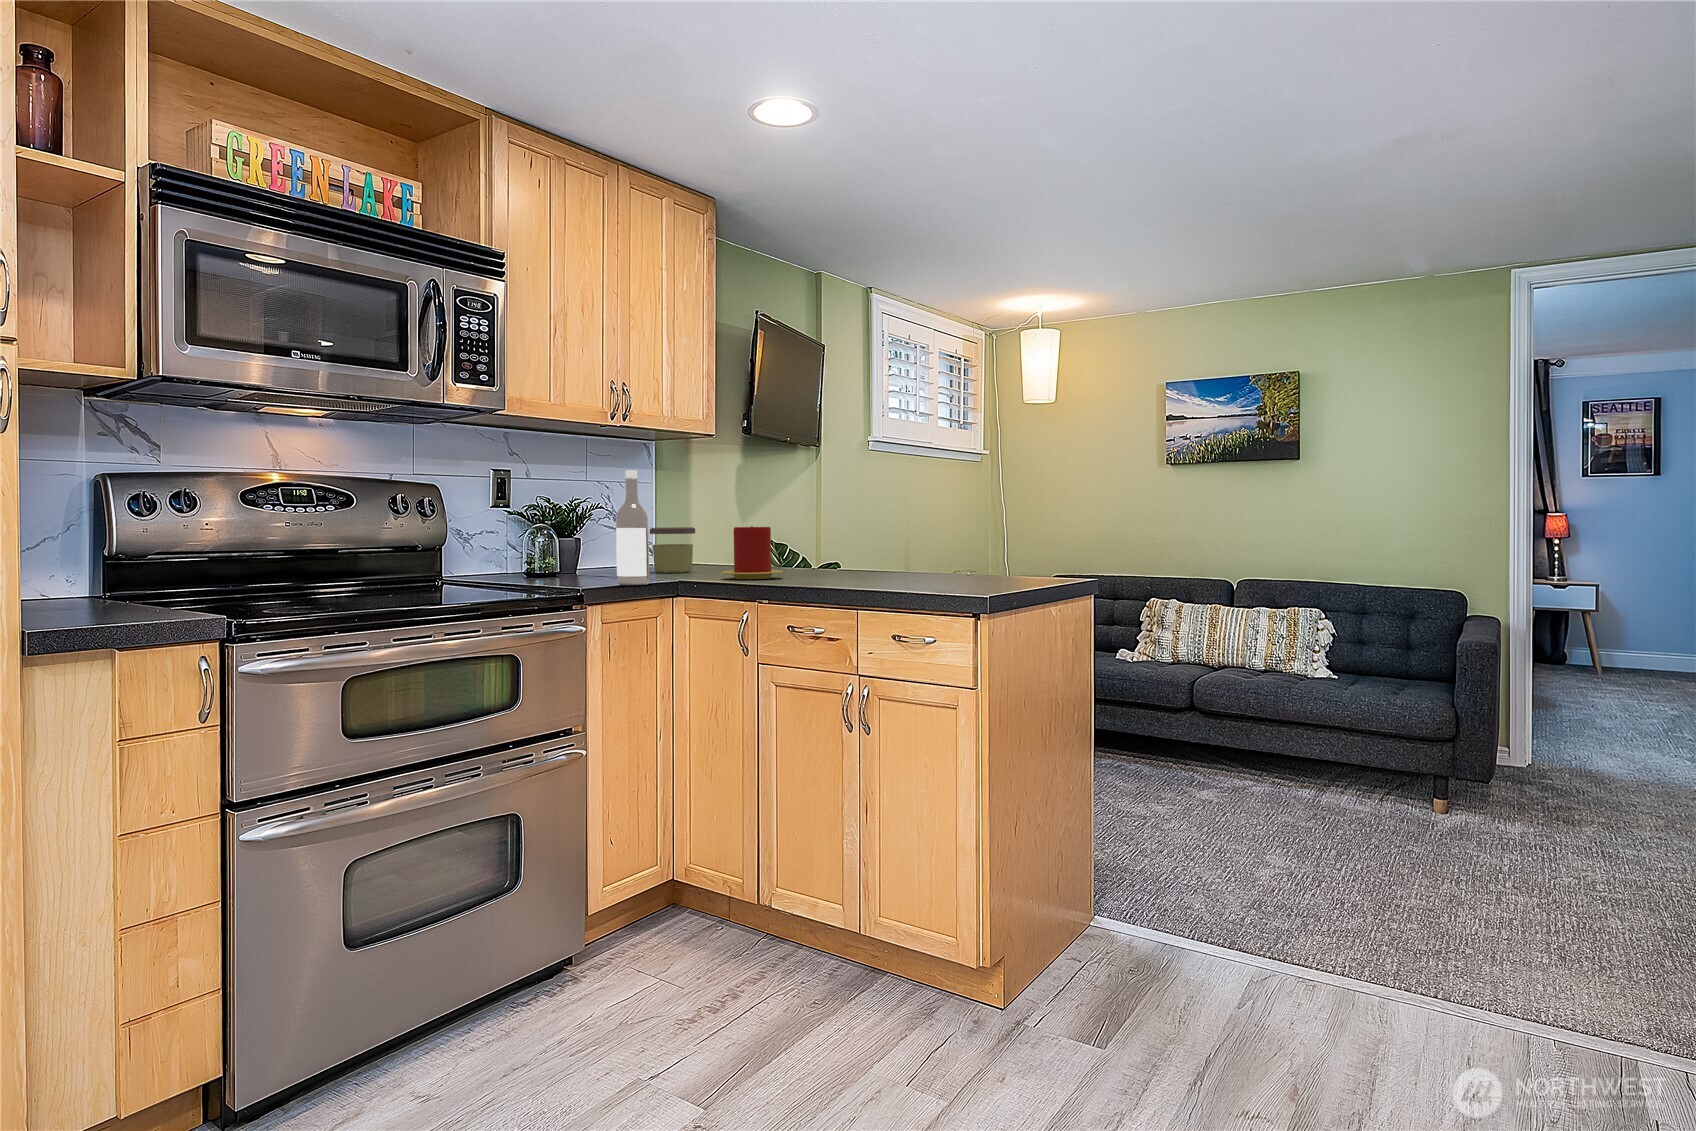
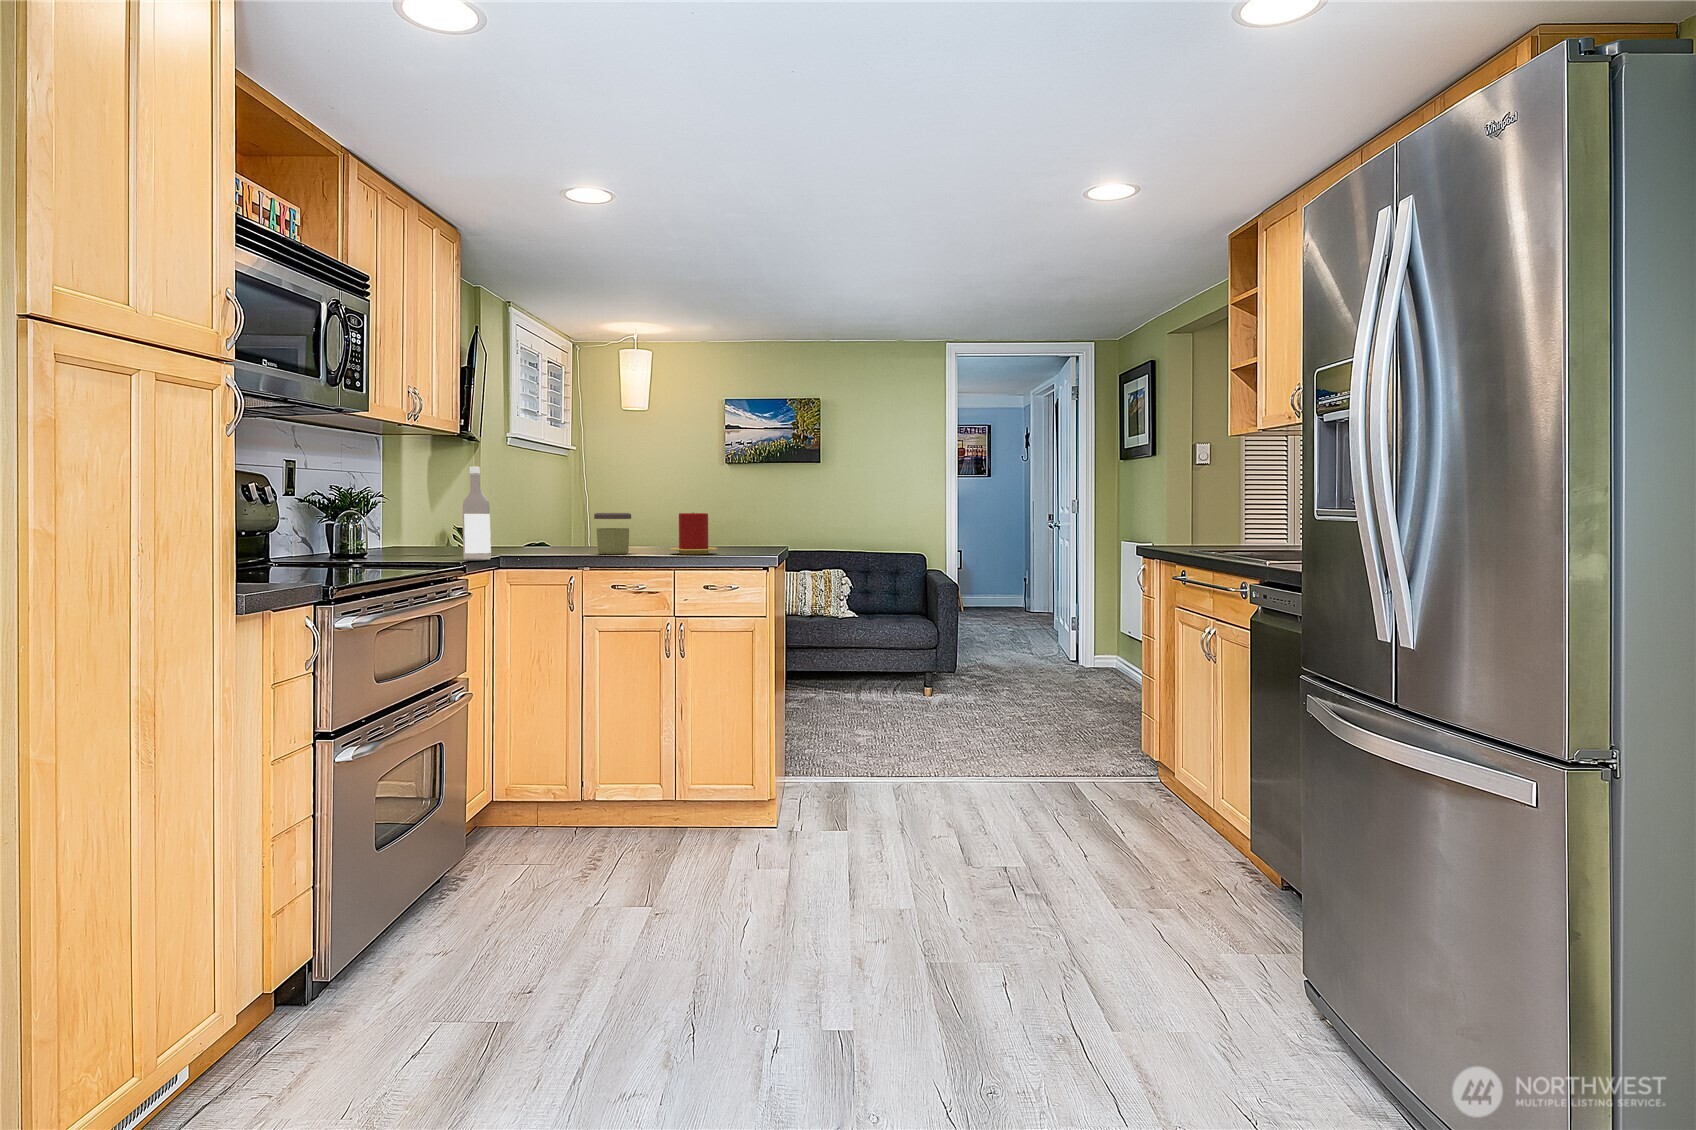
candle: present [722,526,783,579] -> present [669,513,718,554]
jar: present [650,527,695,573] -> present [594,513,631,554]

